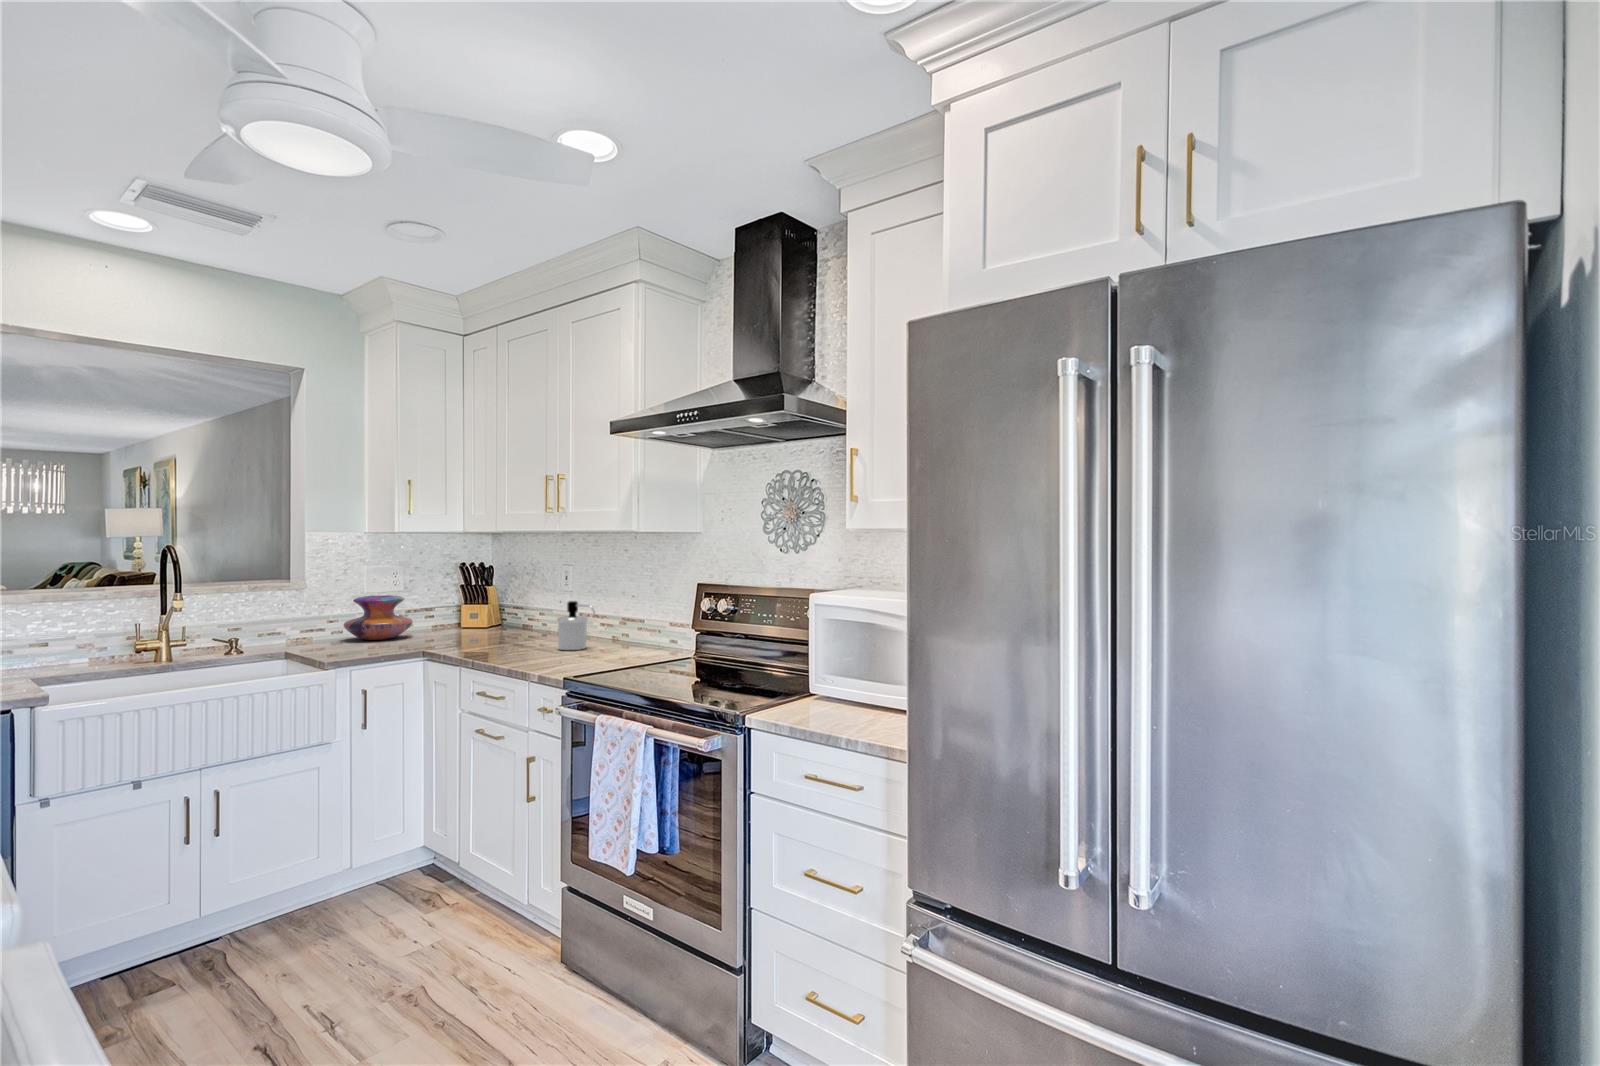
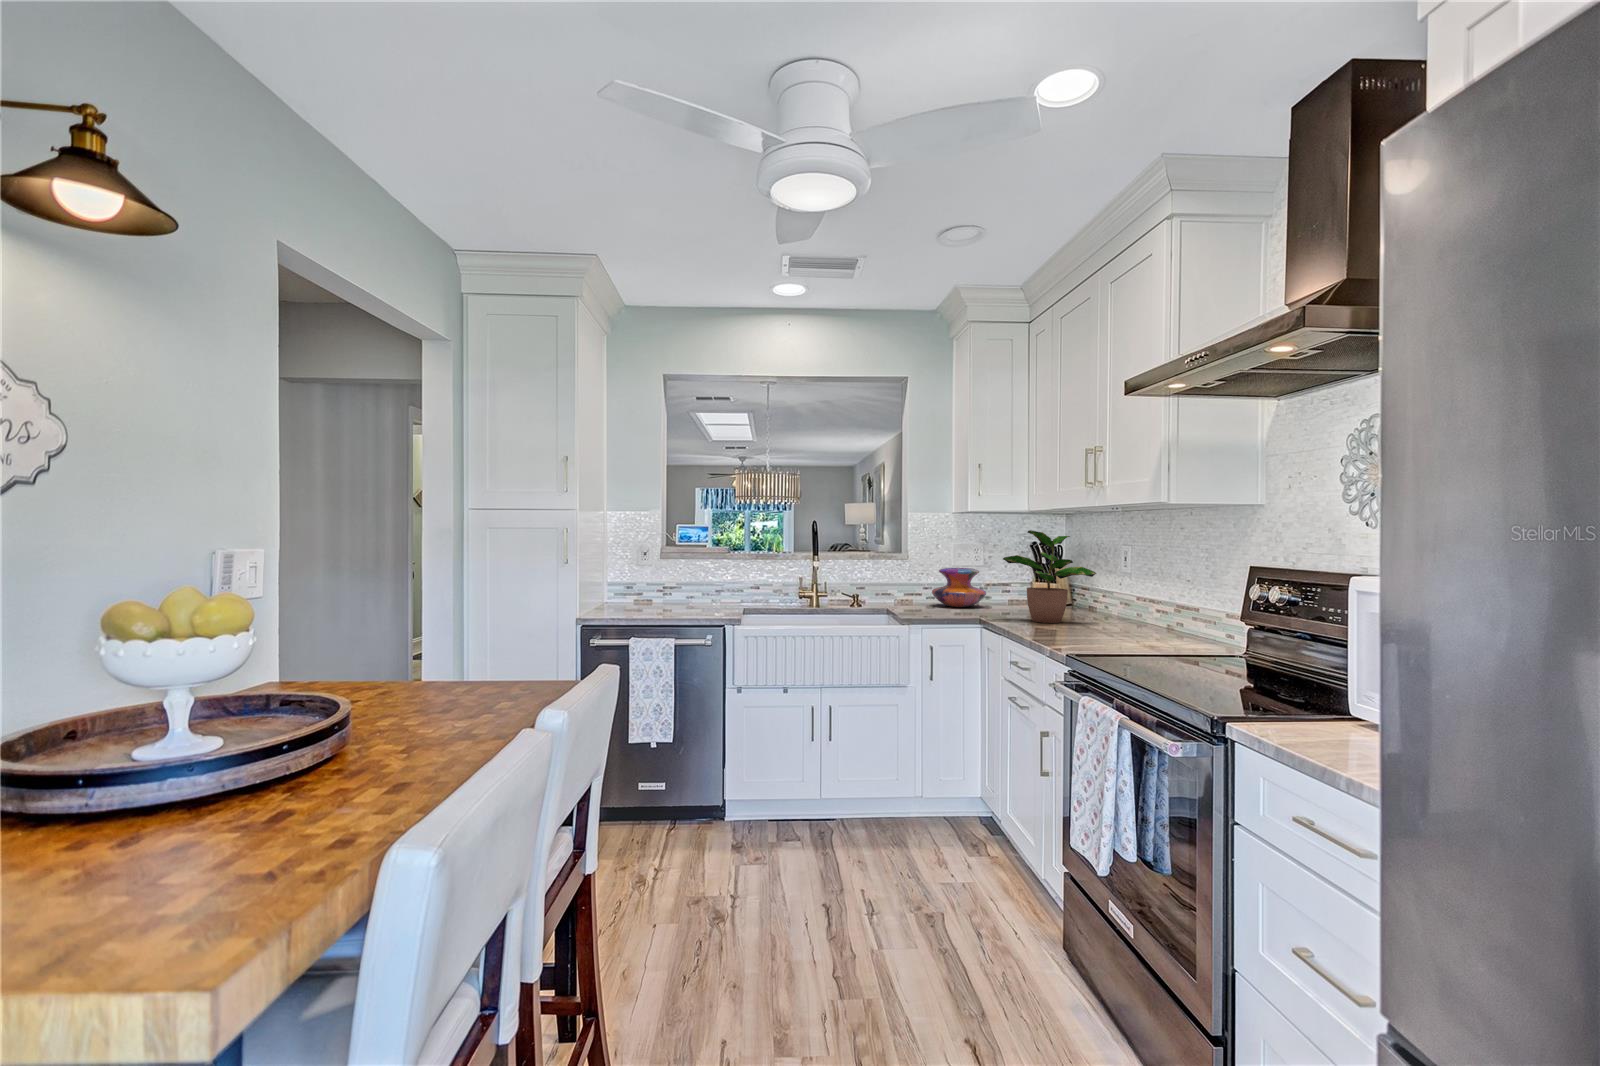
potted plant: none [448,554,545,647] -> present [1003,530,1096,623]
soap dispenser: present [557,601,595,650] -> none [1099,581,1138,634]

